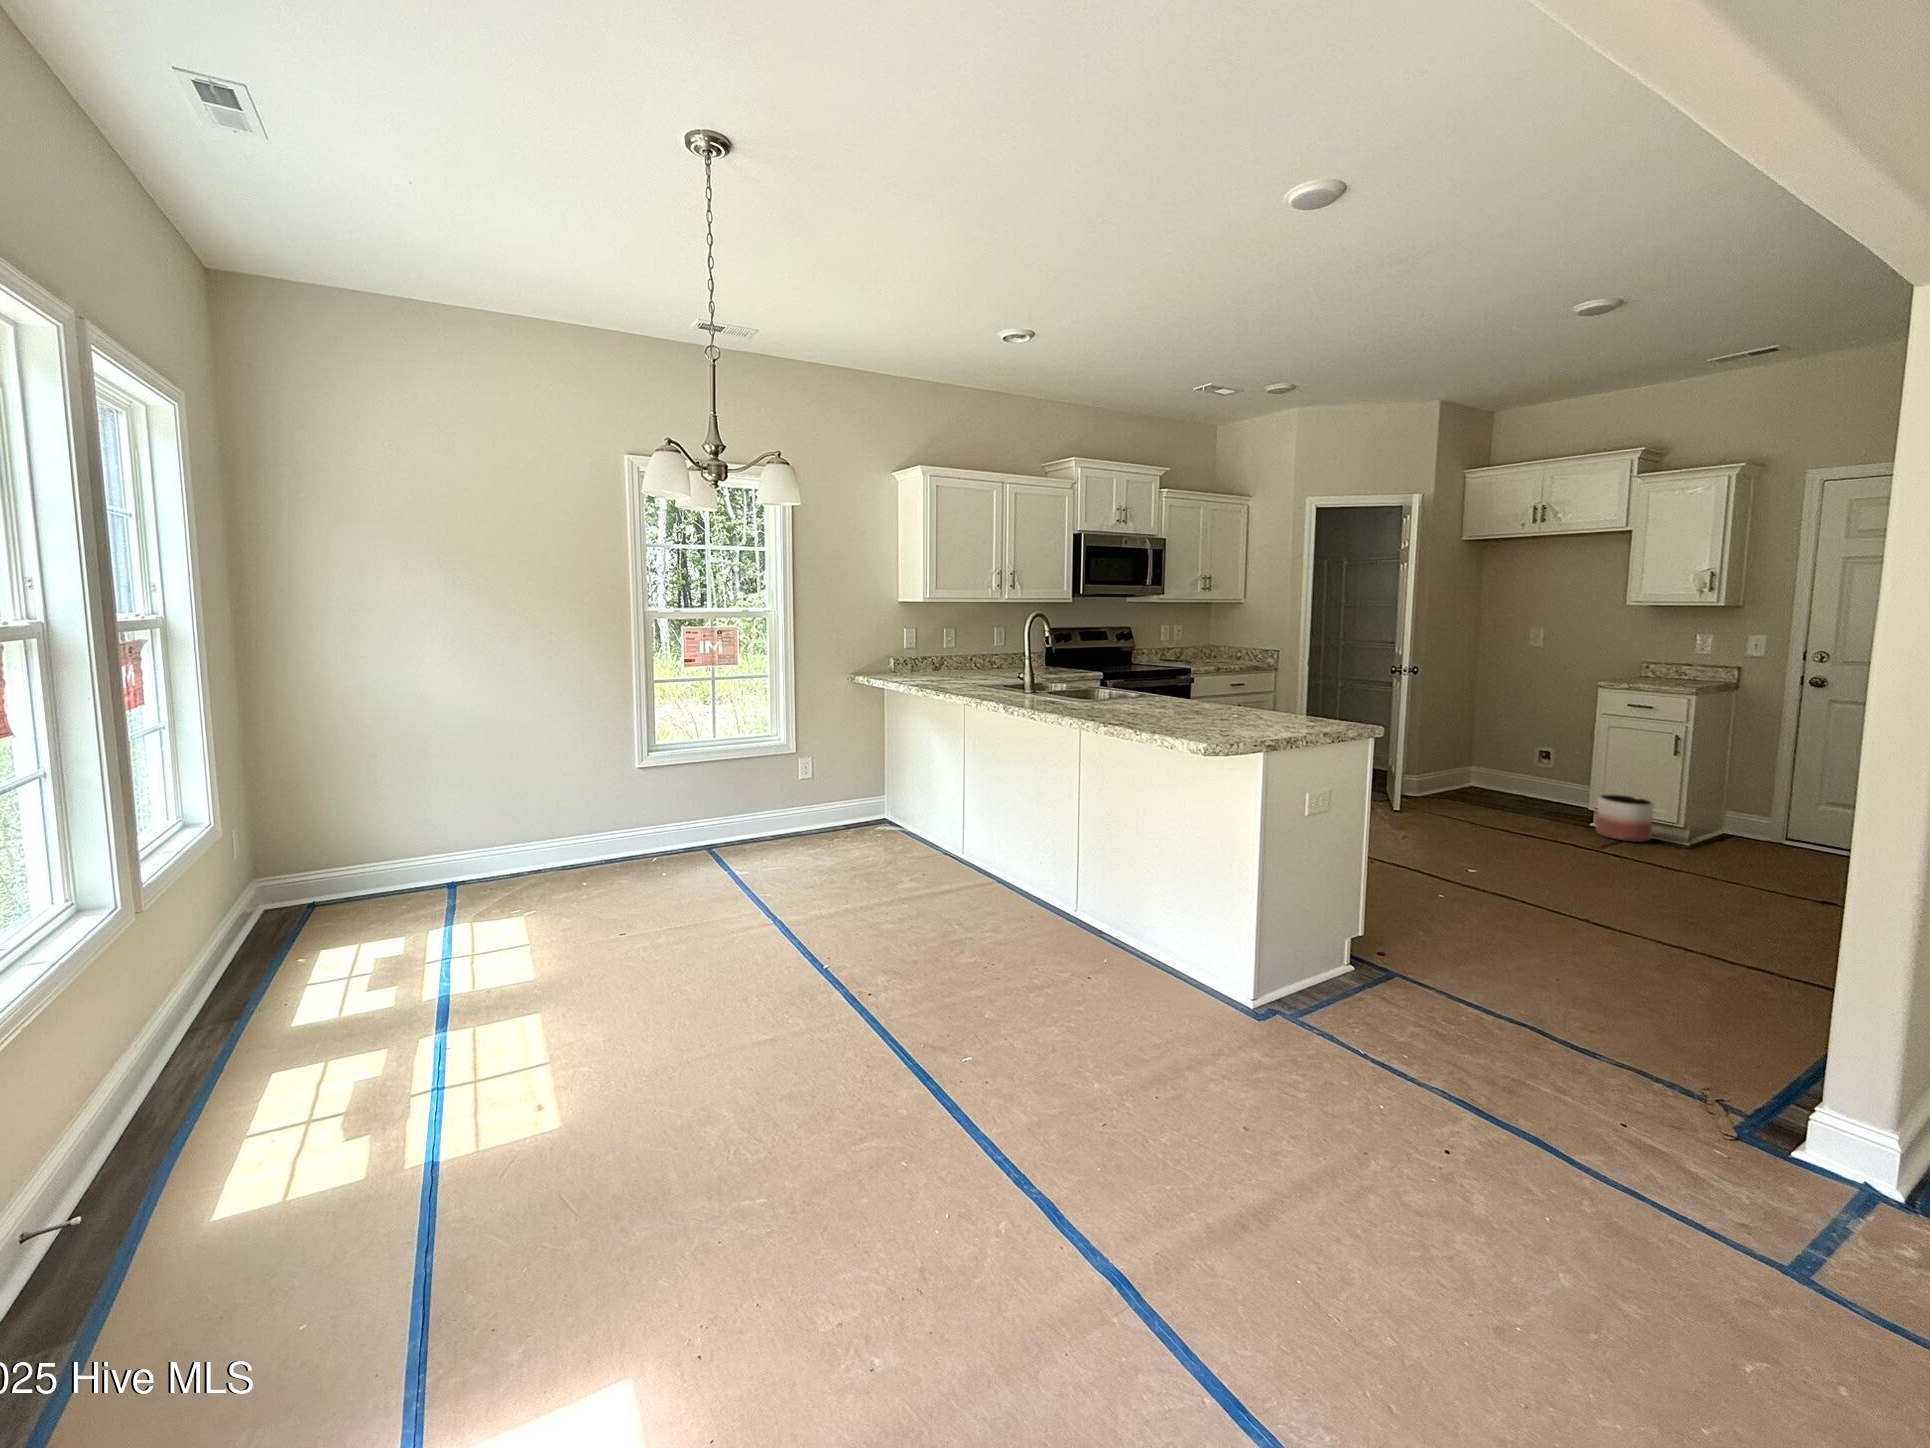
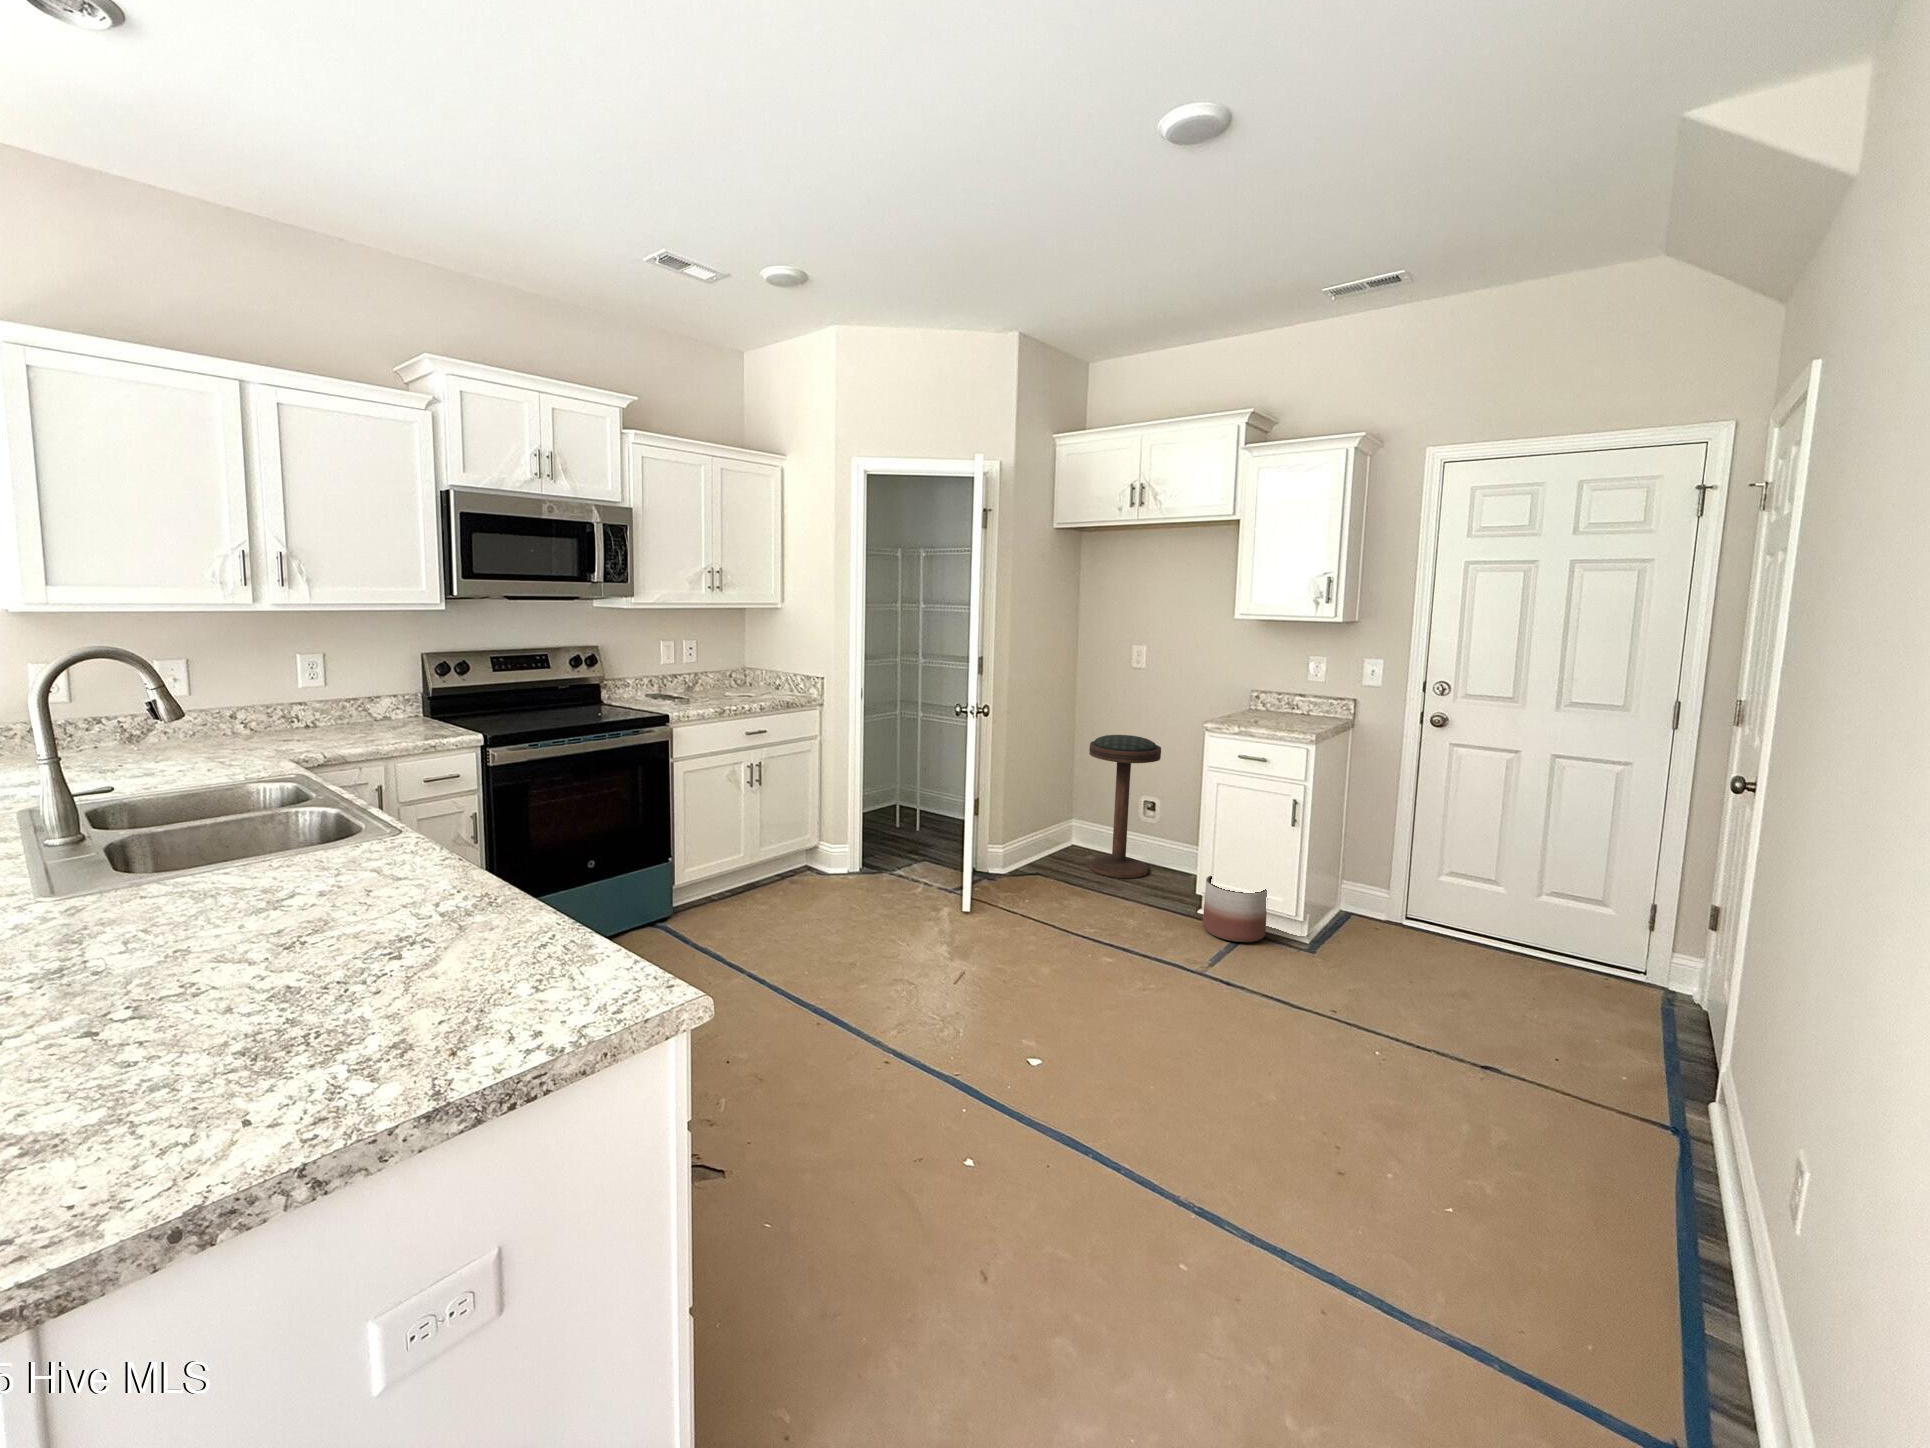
bar stool: none [1490,697,1557,805] -> present [1089,735,1161,878]

